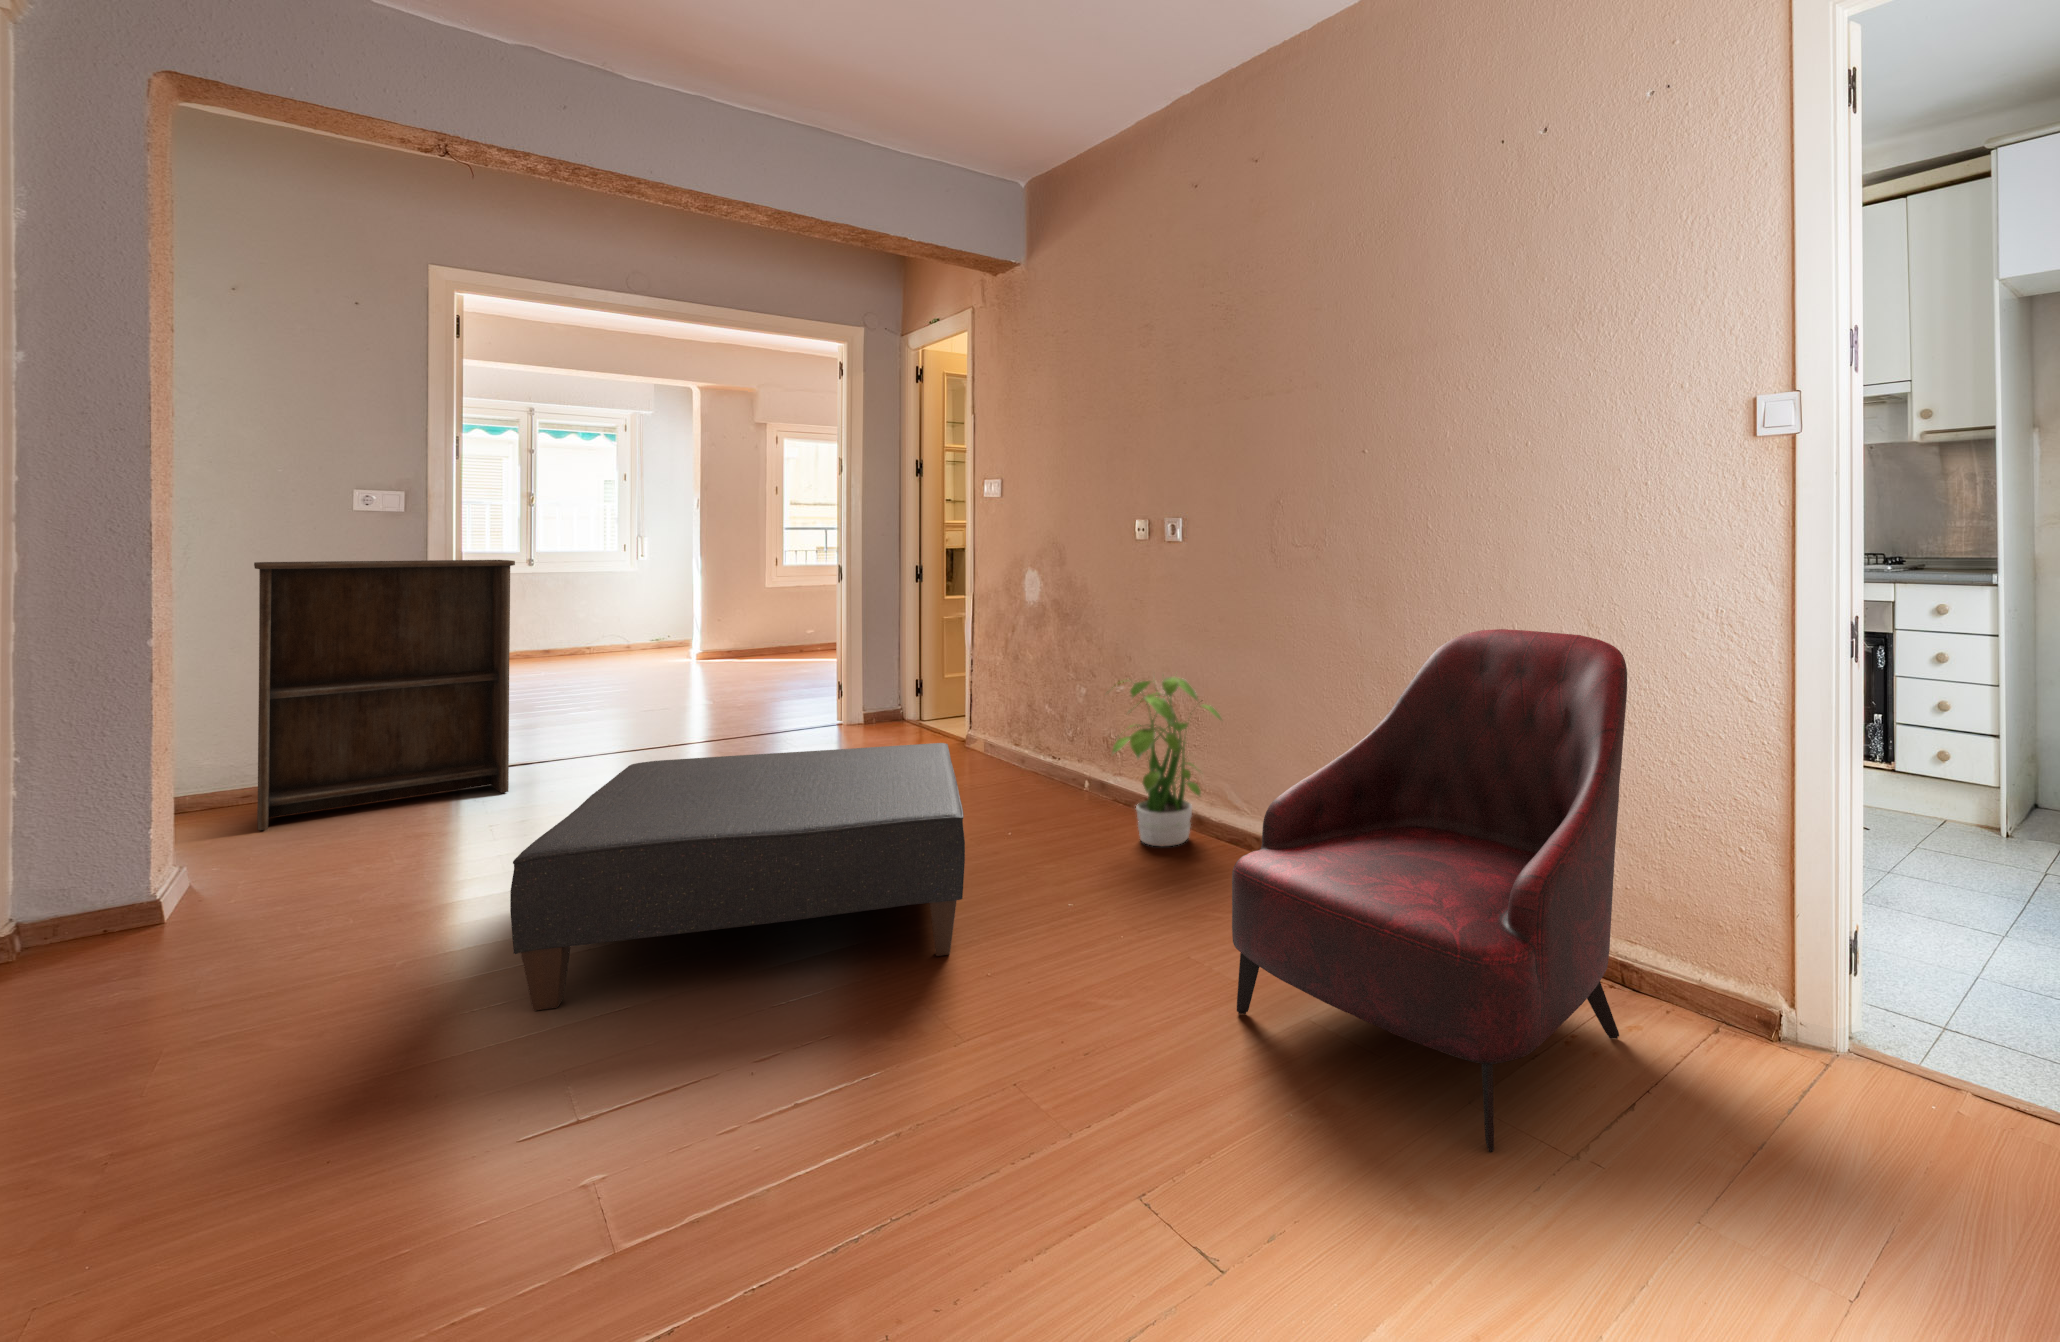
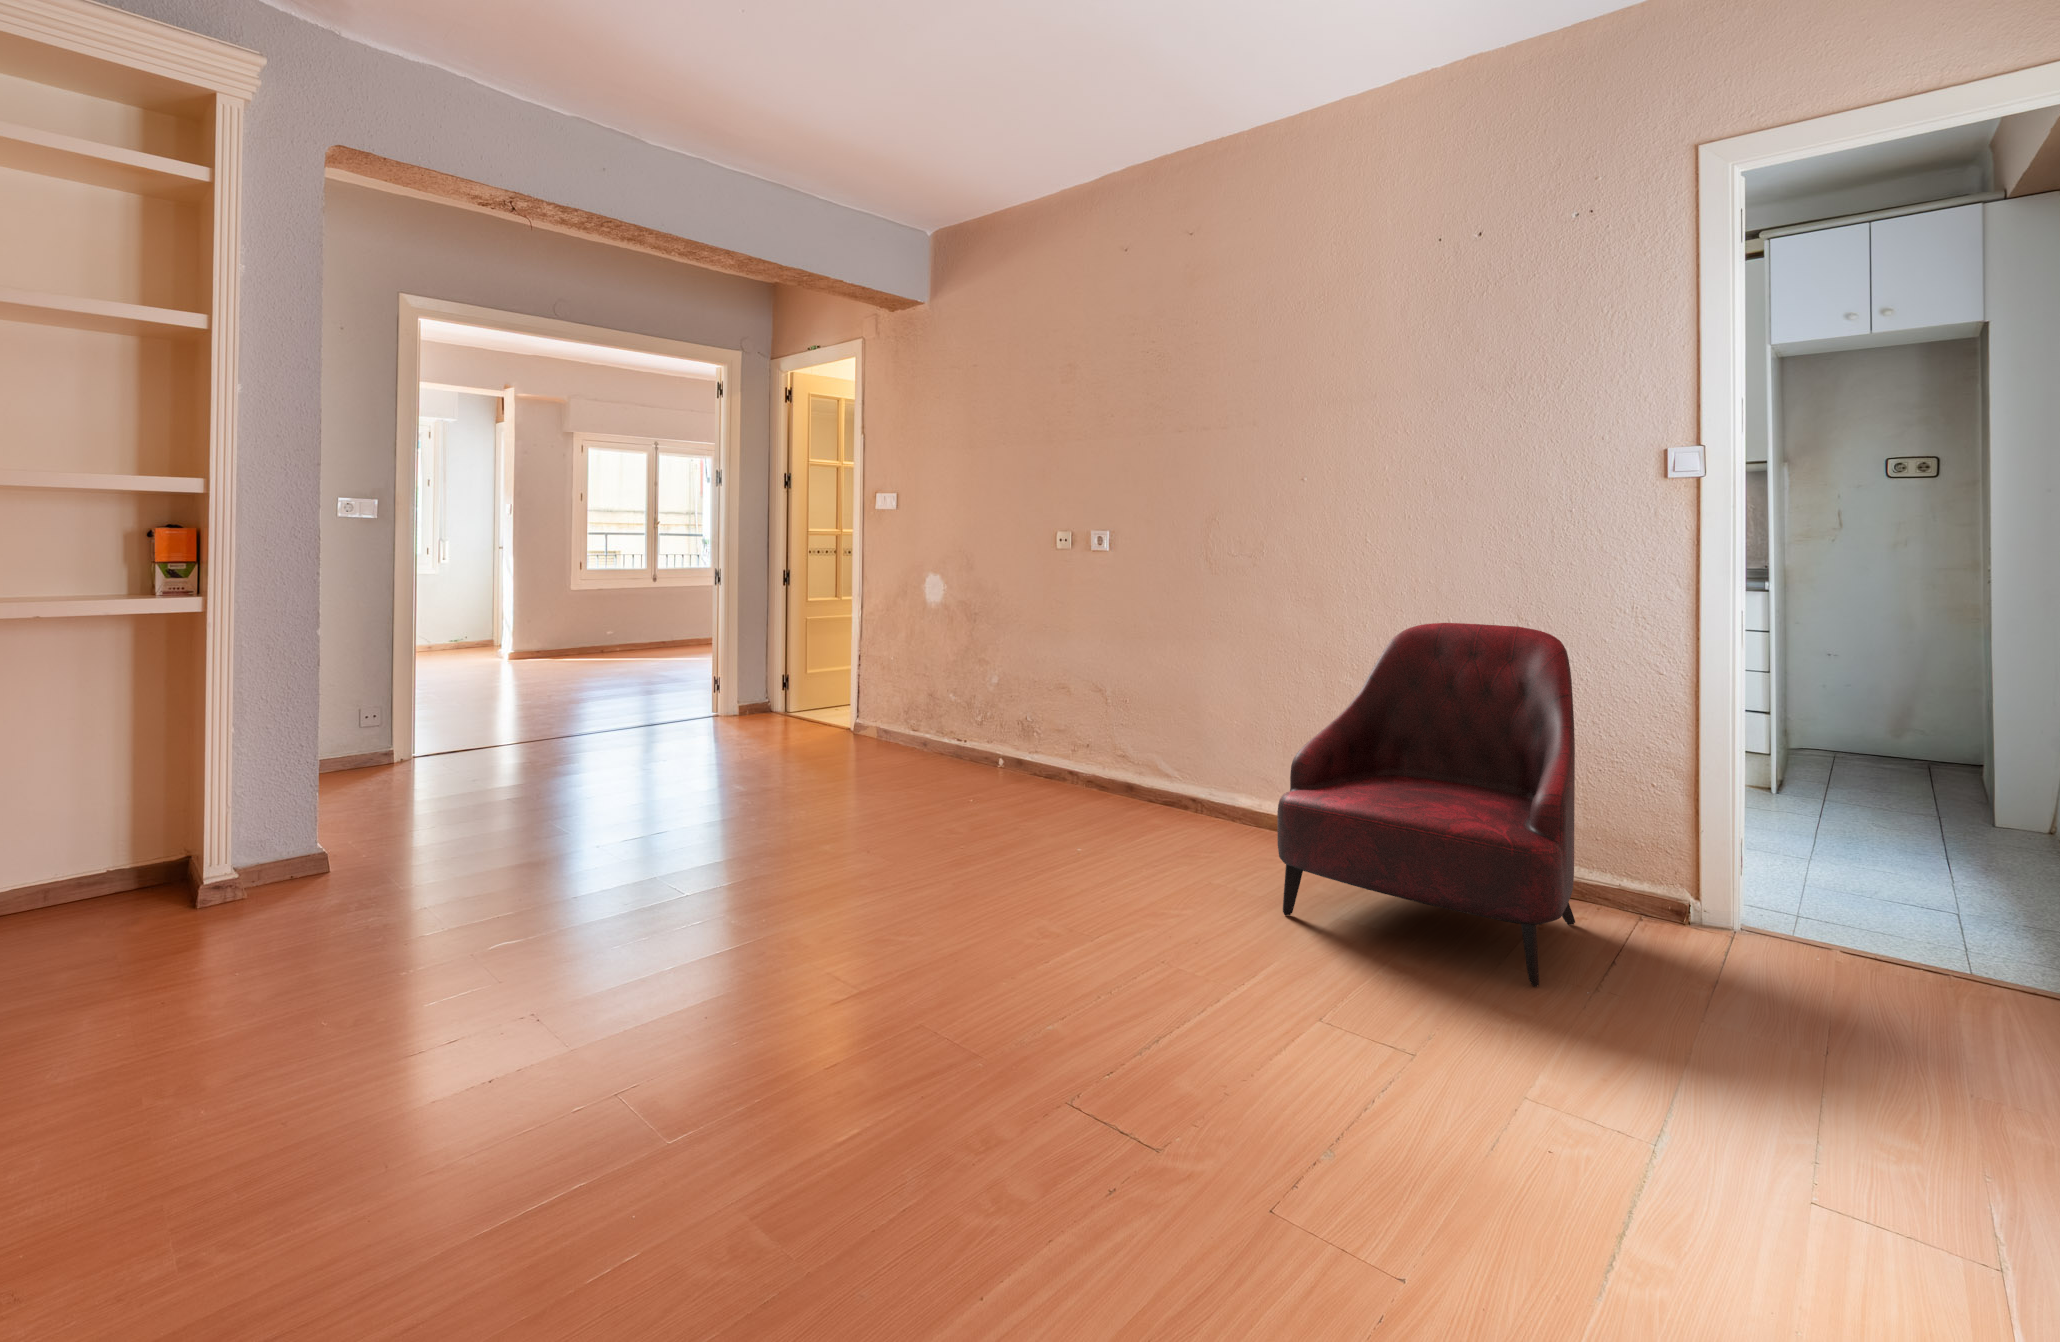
bookshelf: present [254,560,515,830] -> none [286,563,494,804]
potted plant: present [1112,676,1221,847] -> none [1062,660,1157,808]
ottoman: present [510,743,965,1011] -> none [686,722,1036,922]

